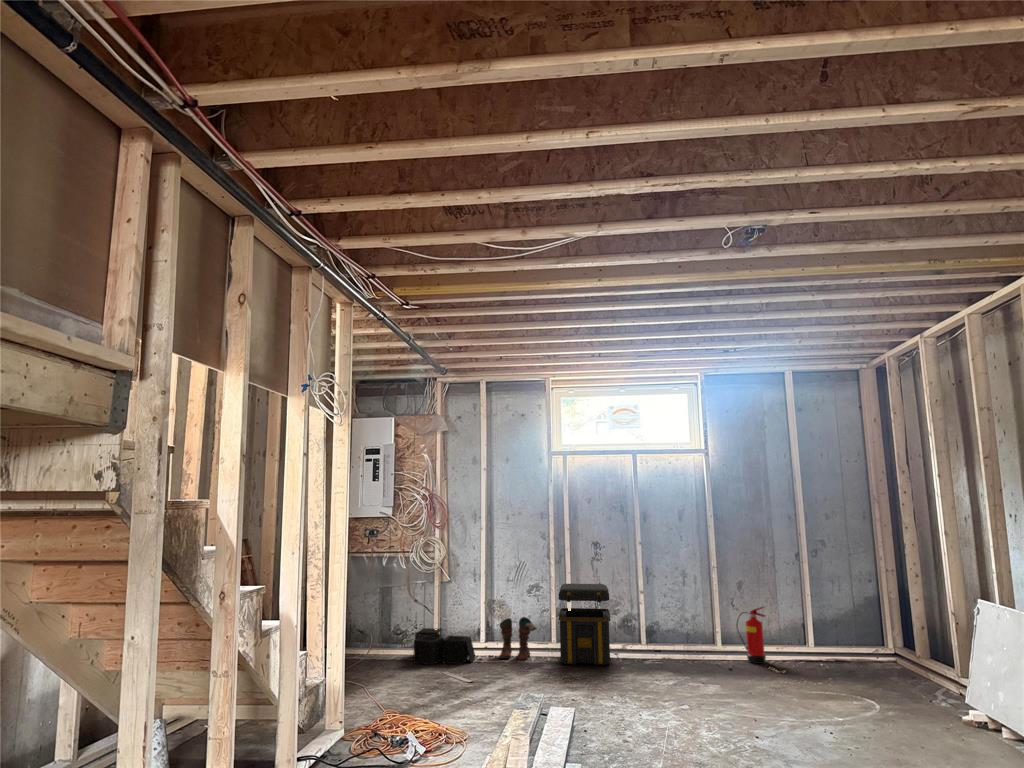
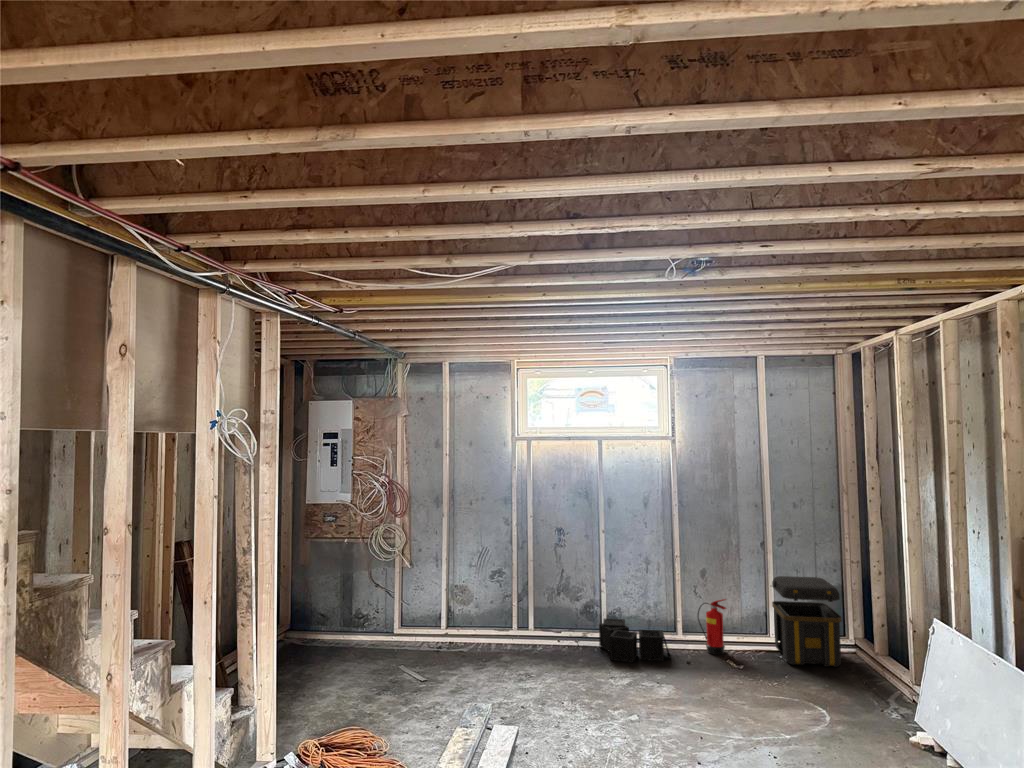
toolbox: present [559,584,610,665] -> present [772,576,842,667]
boots: present [499,617,537,660] -> none [459,605,498,649]
storage bin: present [413,628,475,665] -> present [599,619,671,663]

